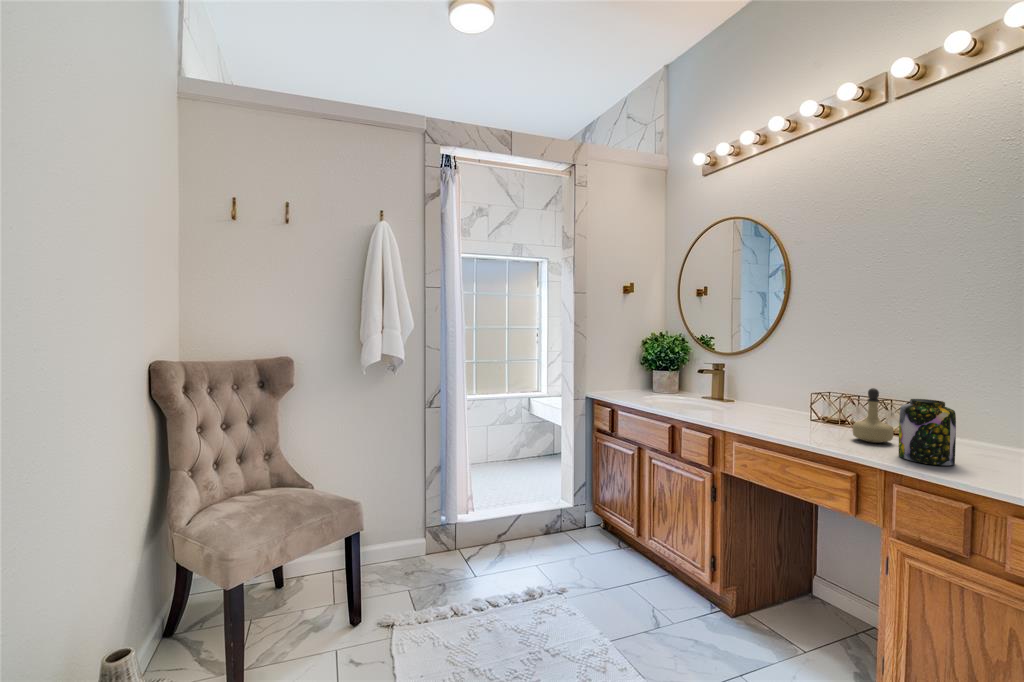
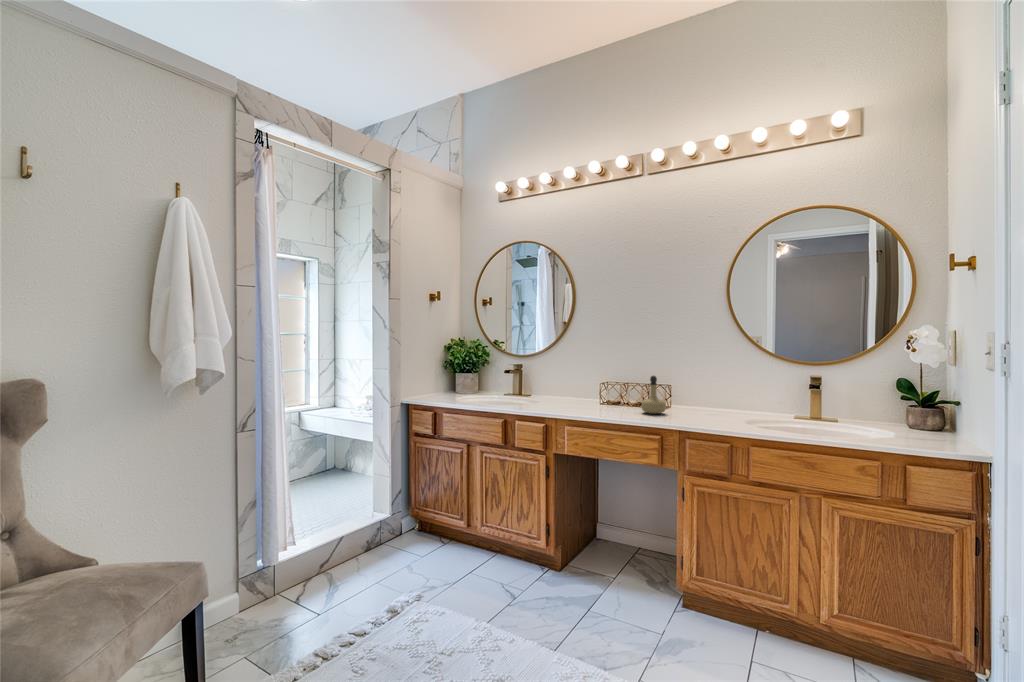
jar: present [899,399,956,465] -> none [678,380,709,422]

